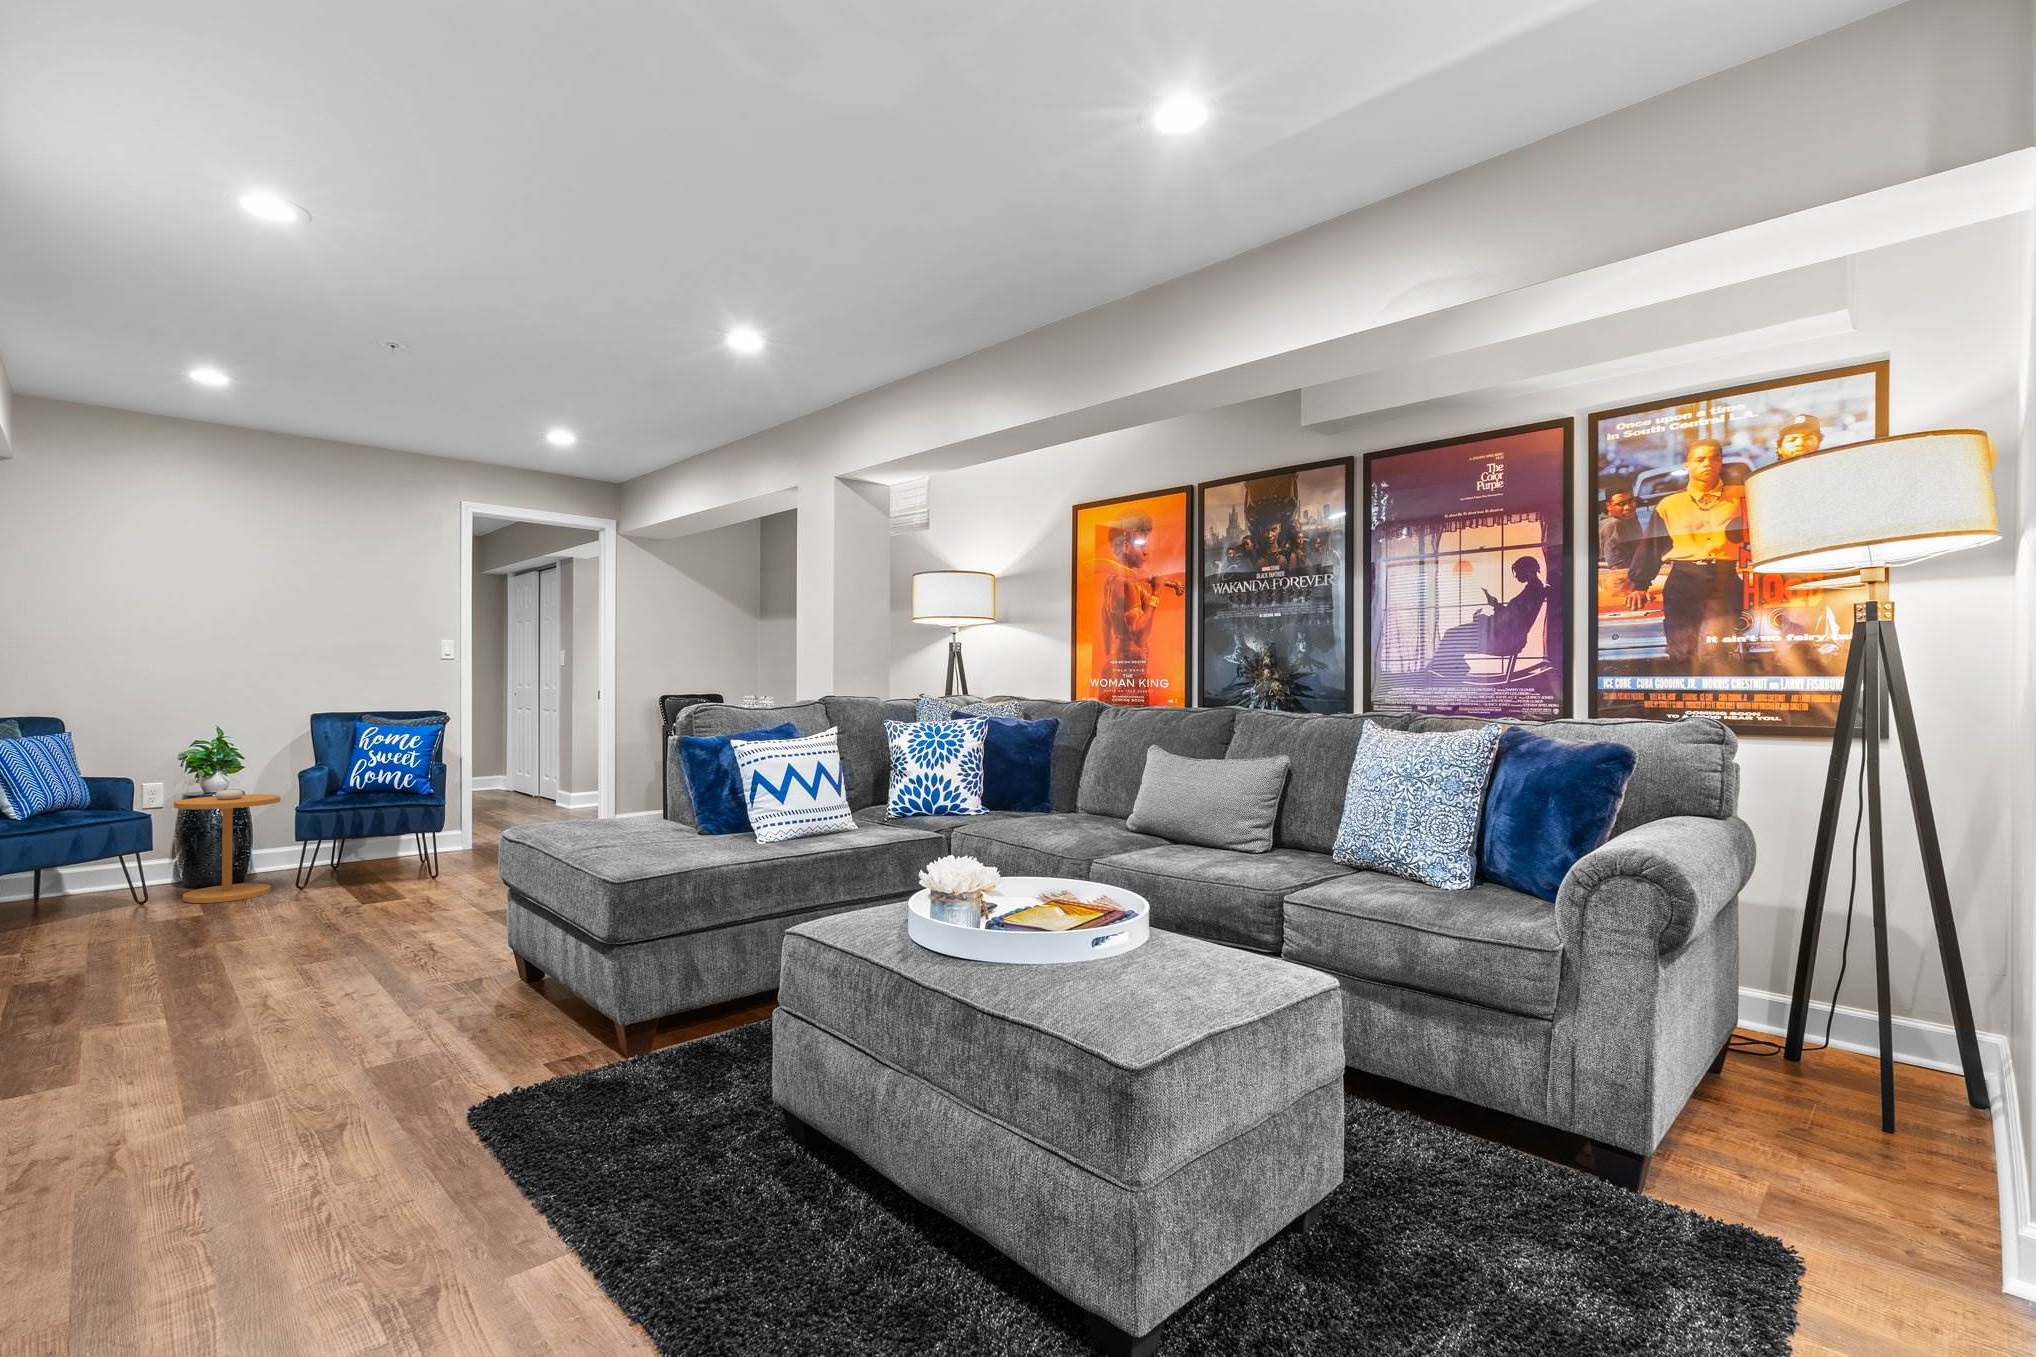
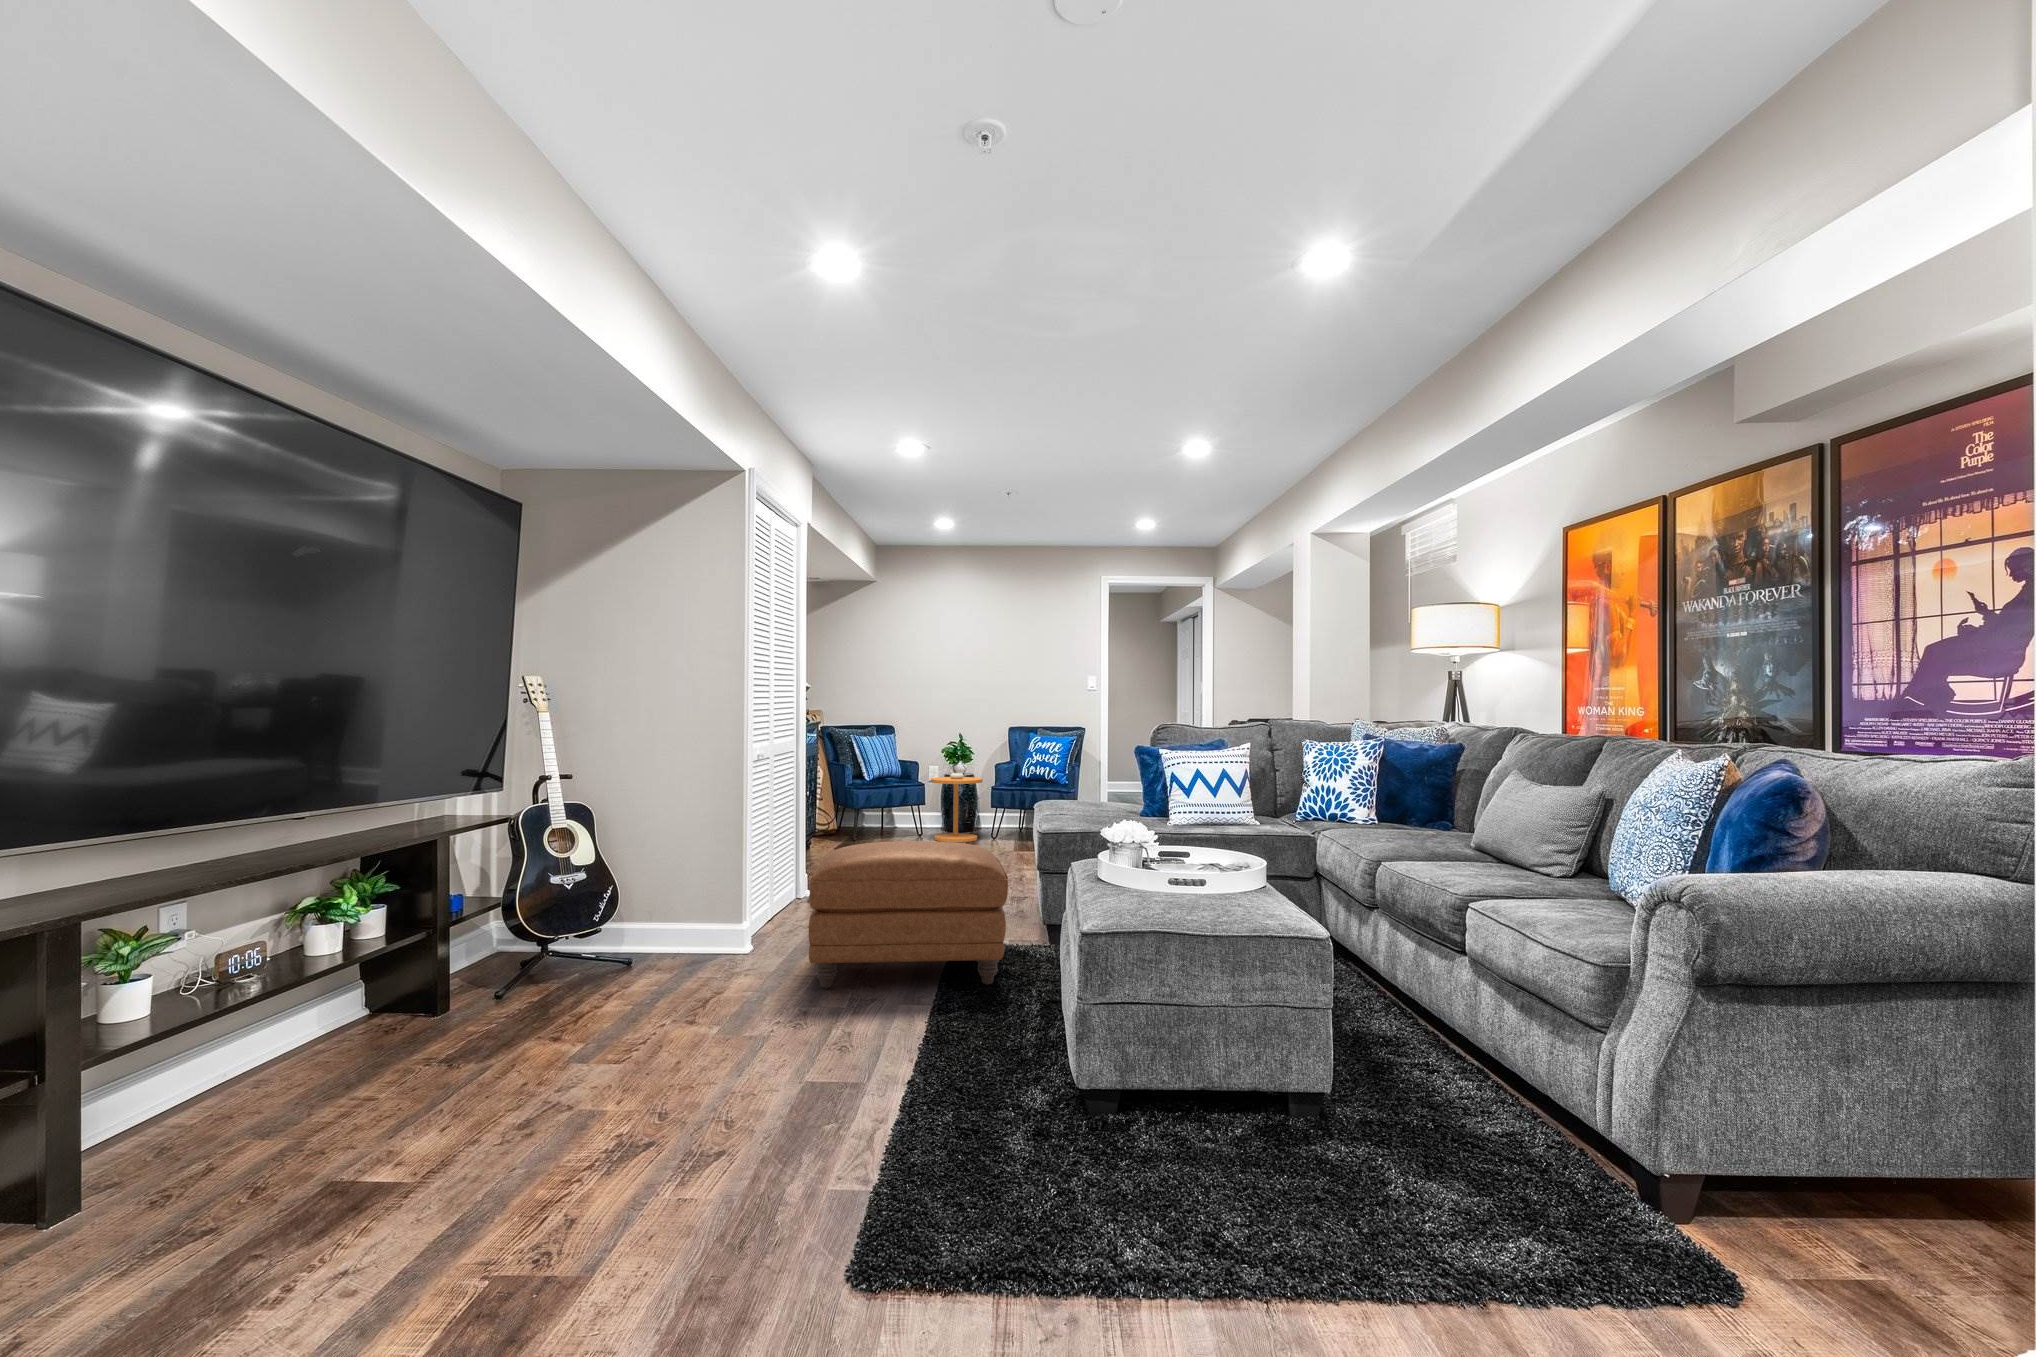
ottoman: none [203,917,668,1277] -> present [809,841,1008,988]

